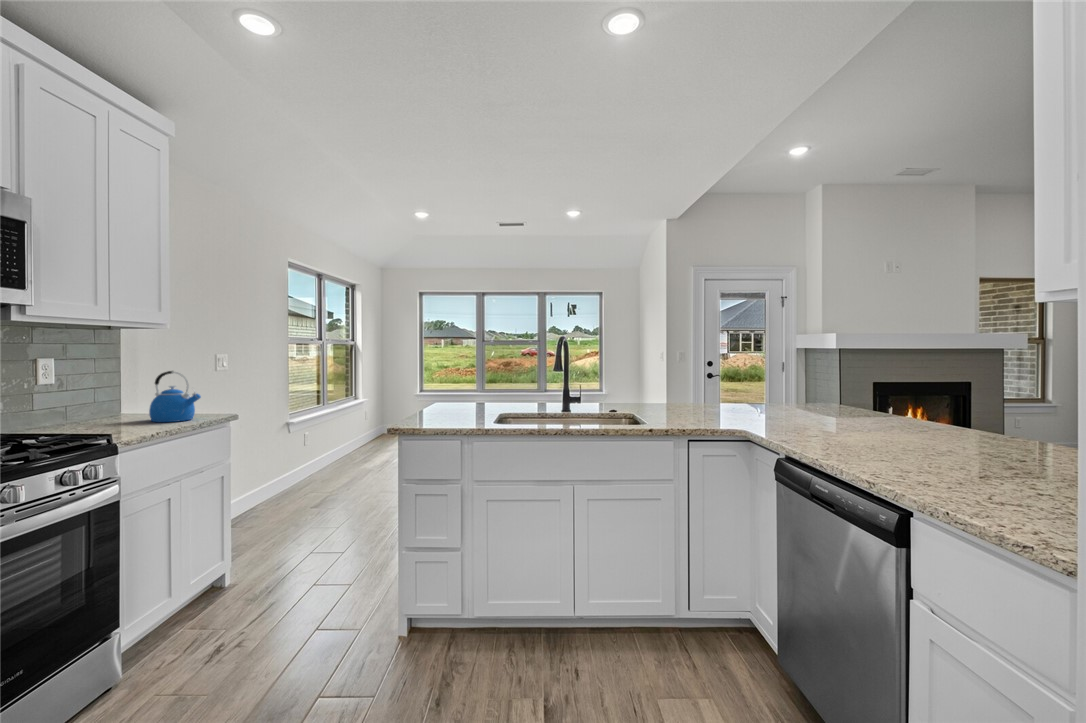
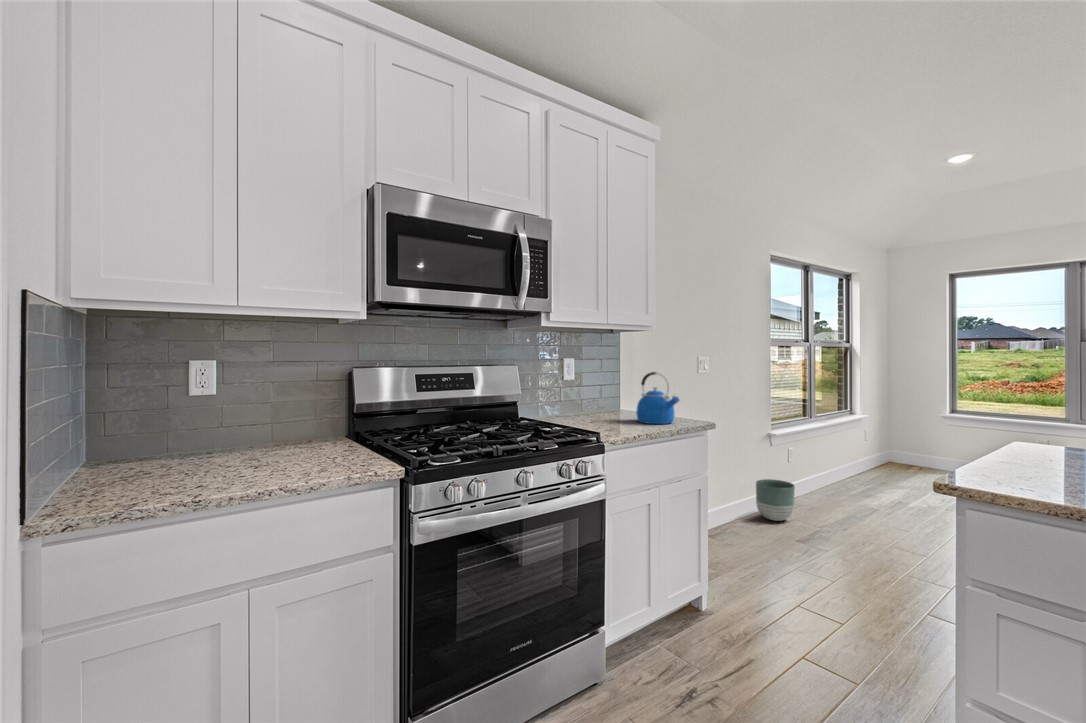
planter: none [276,462,310,497] -> present [756,479,795,521]

